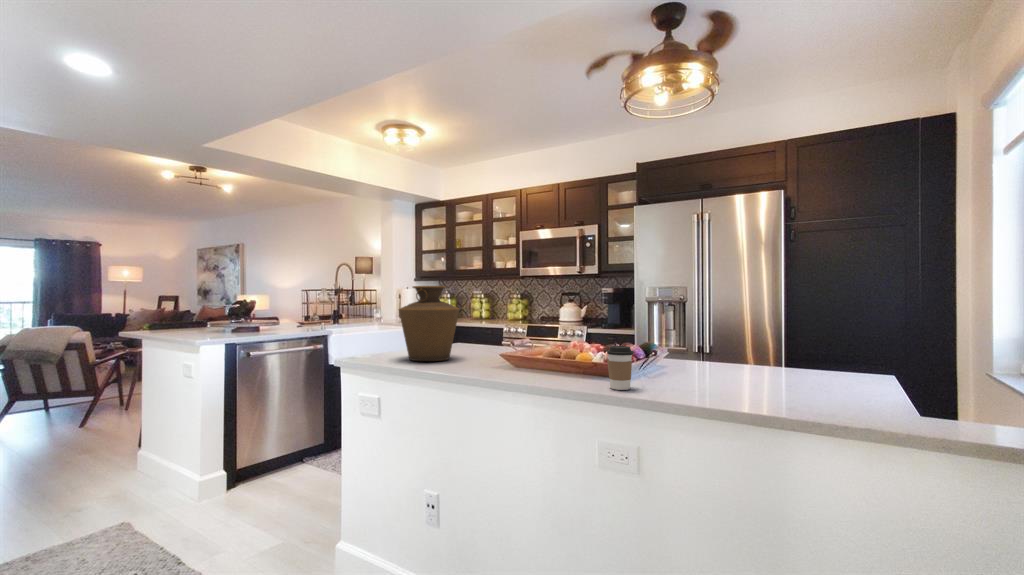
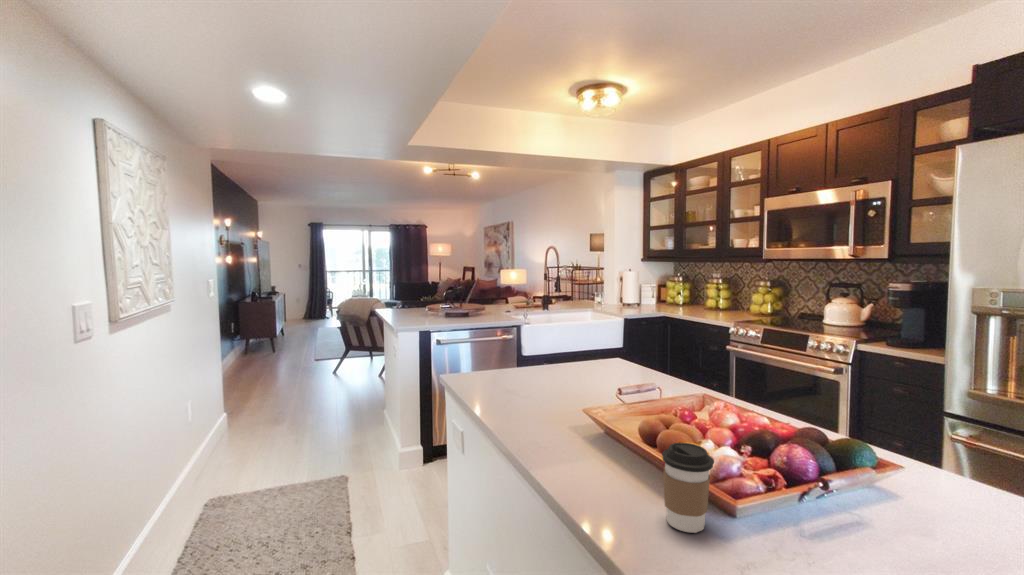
vase: present [399,286,459,361] -> none [491,292,565,388]

